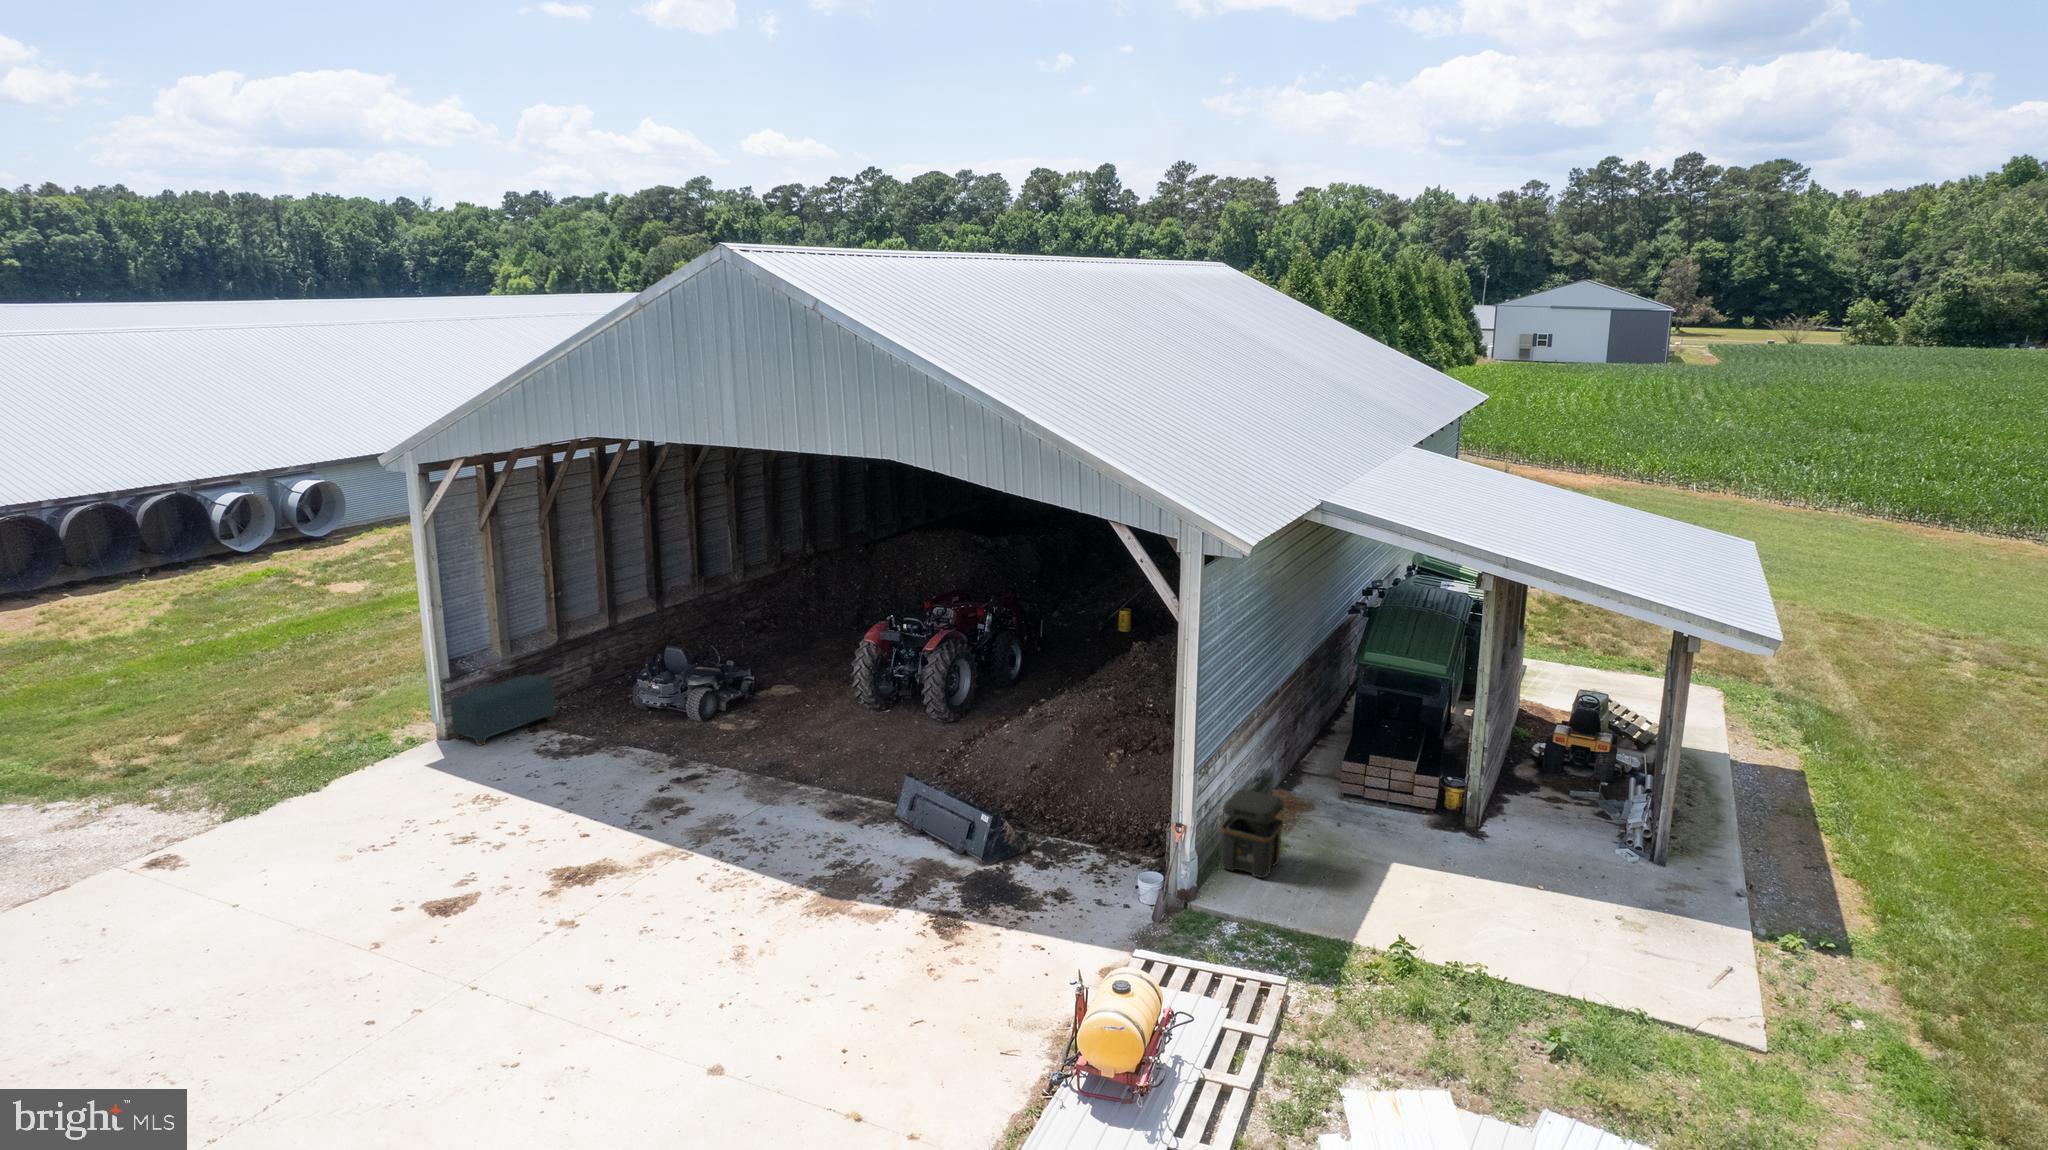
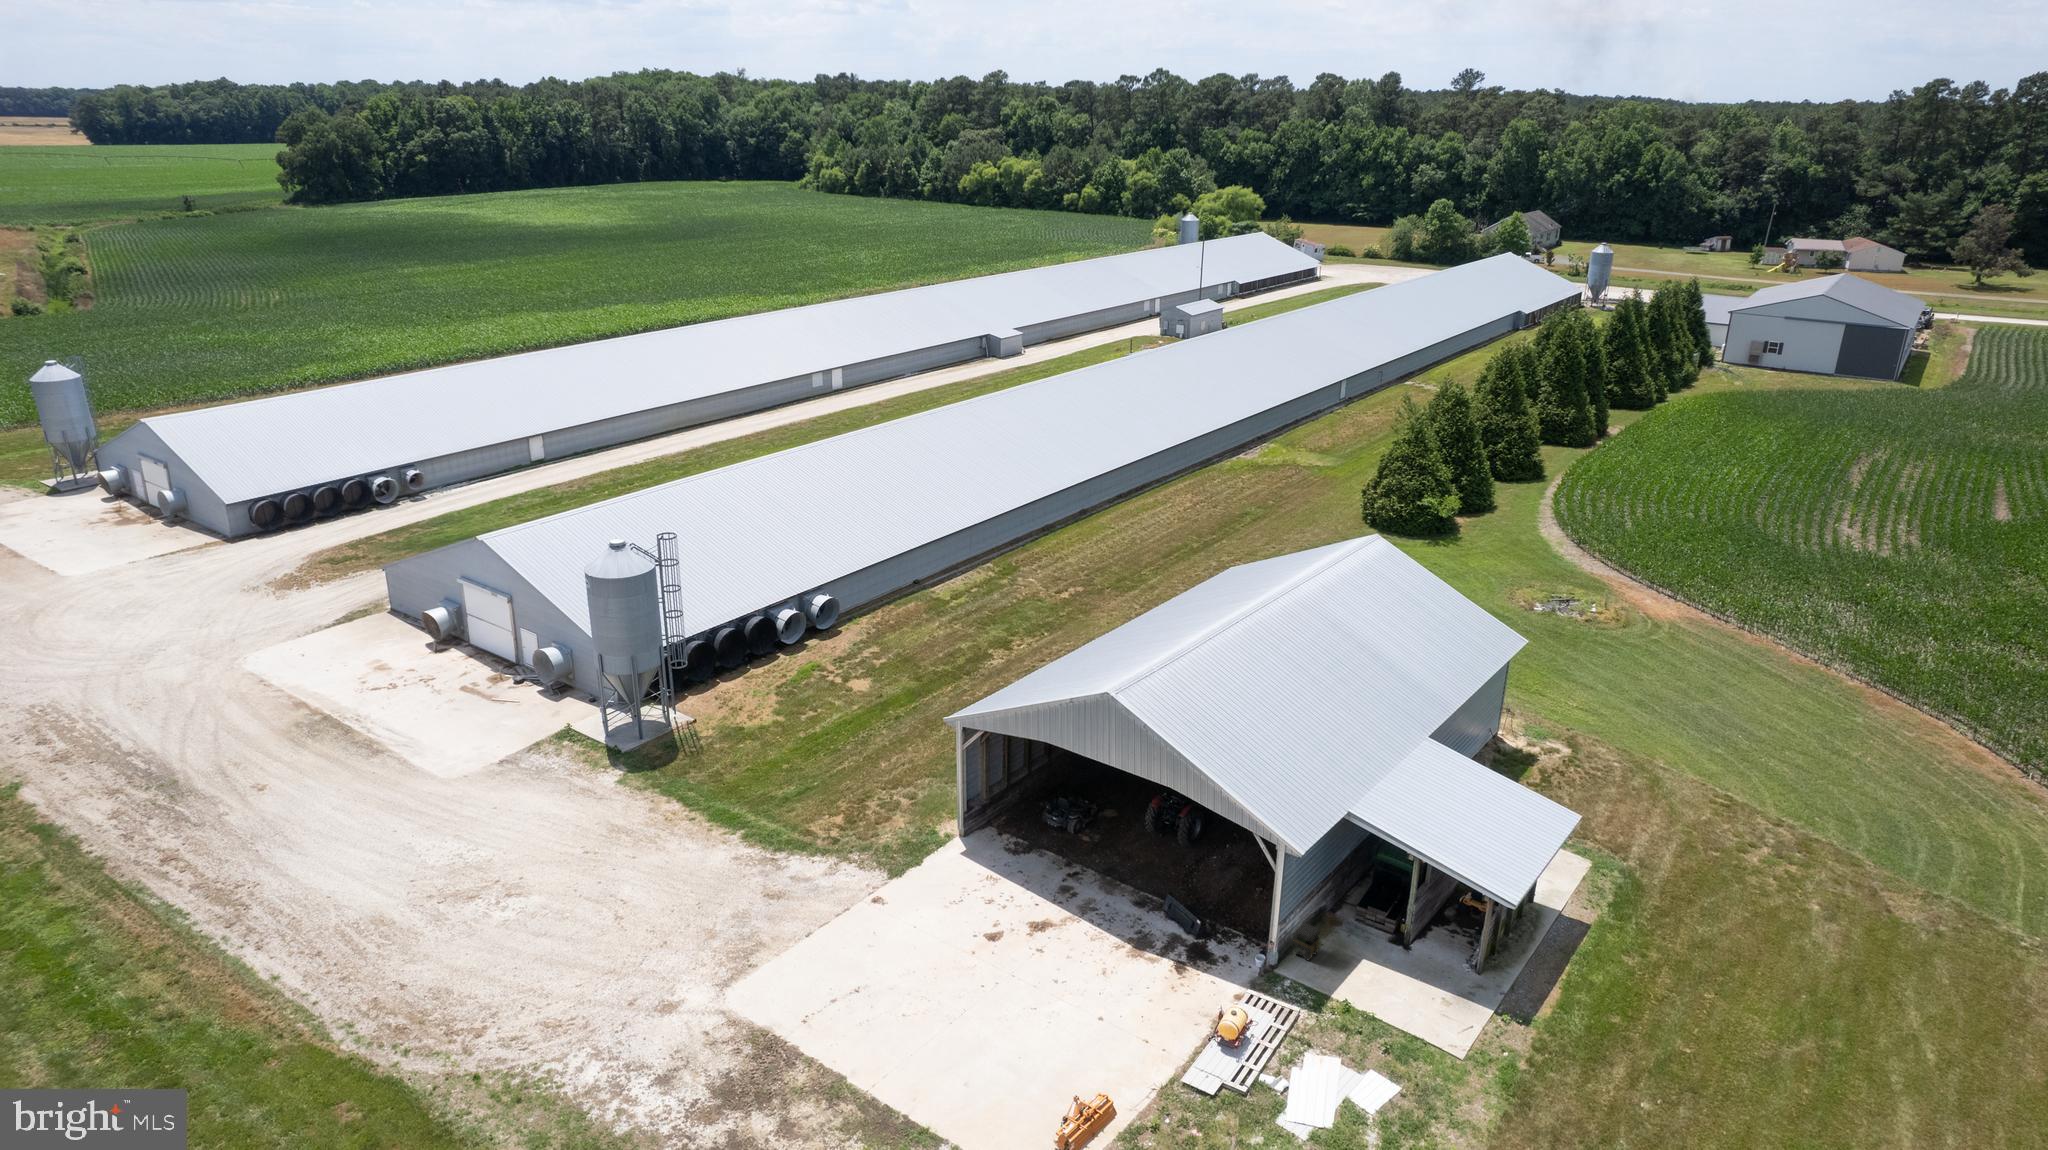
bench: present [450,675,555,745] -> none [967,804,1007,842]

